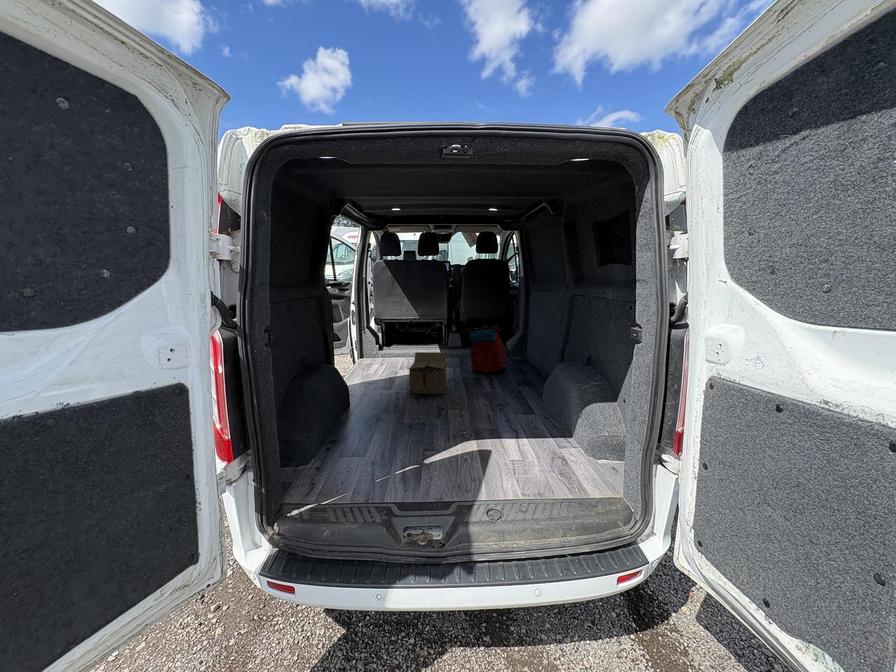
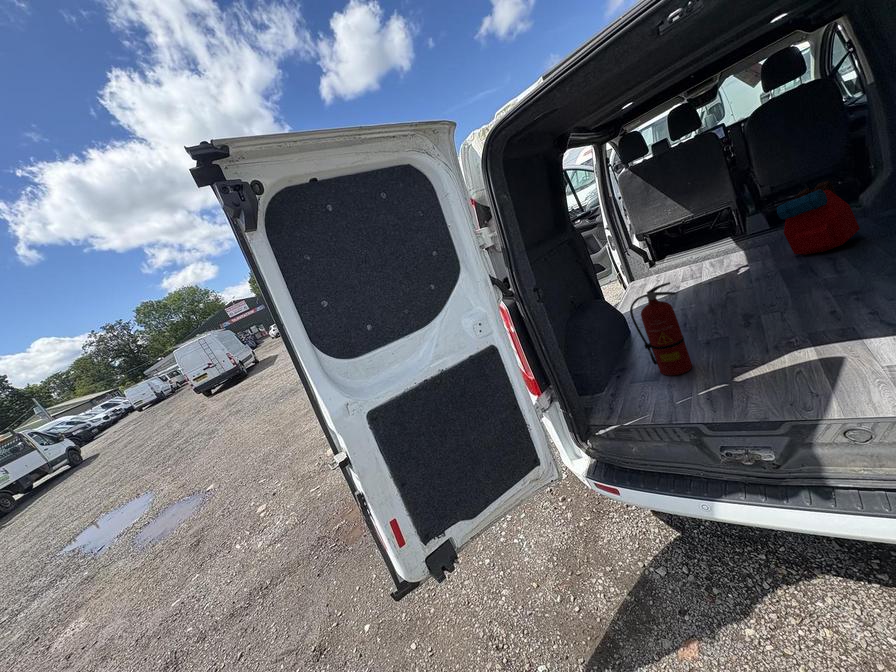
cardboard box: present [409,352,446,394] -> none [689,246,752,306]
fire extinguisher: none [356,364,398,453] -> present [630,282,692,375]

